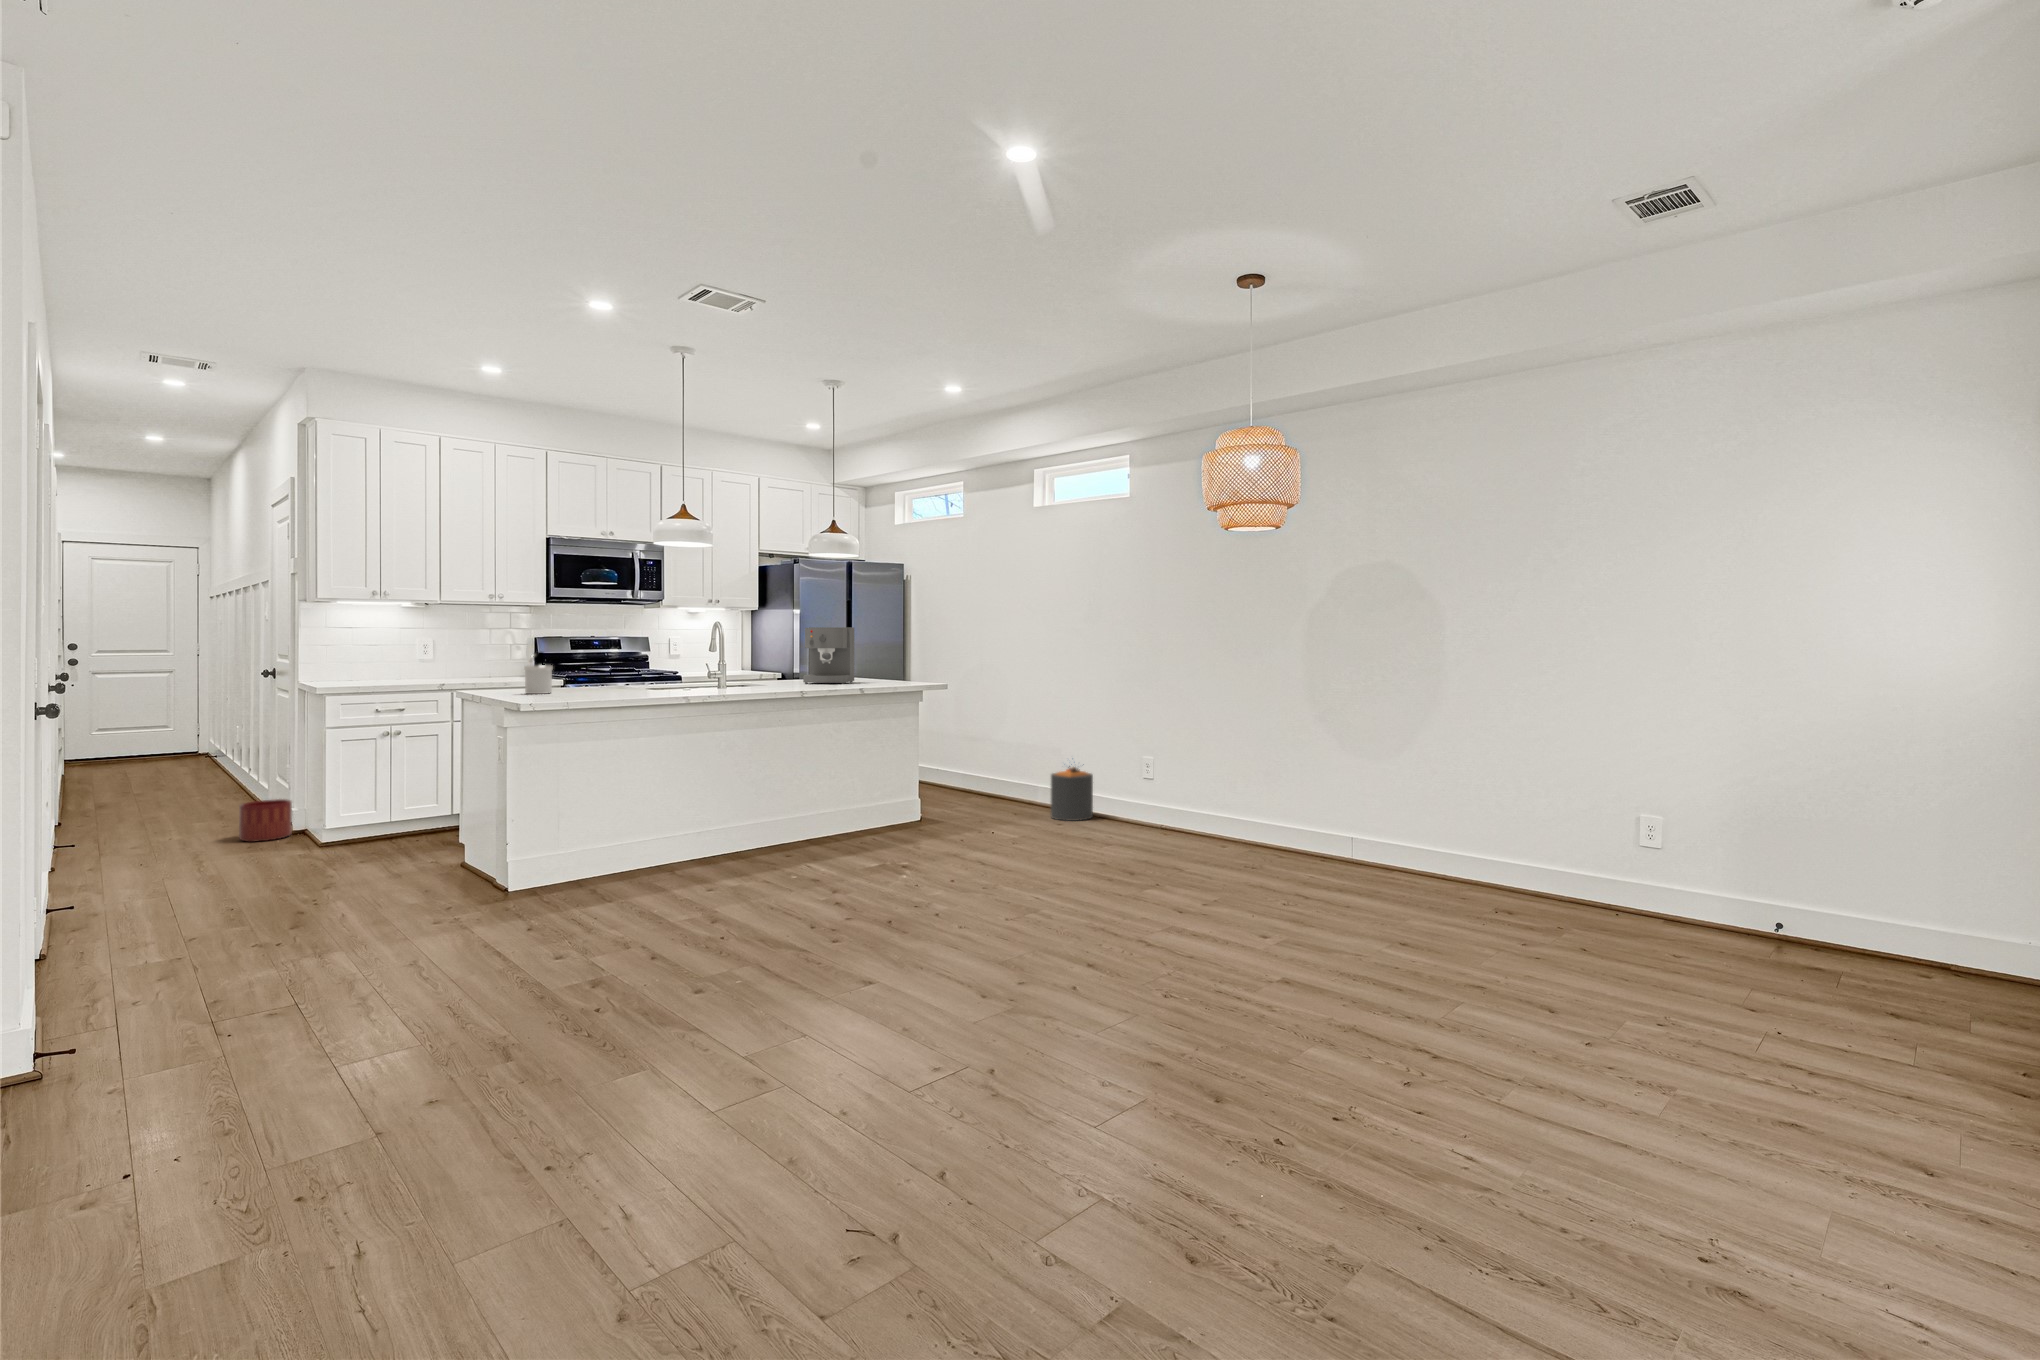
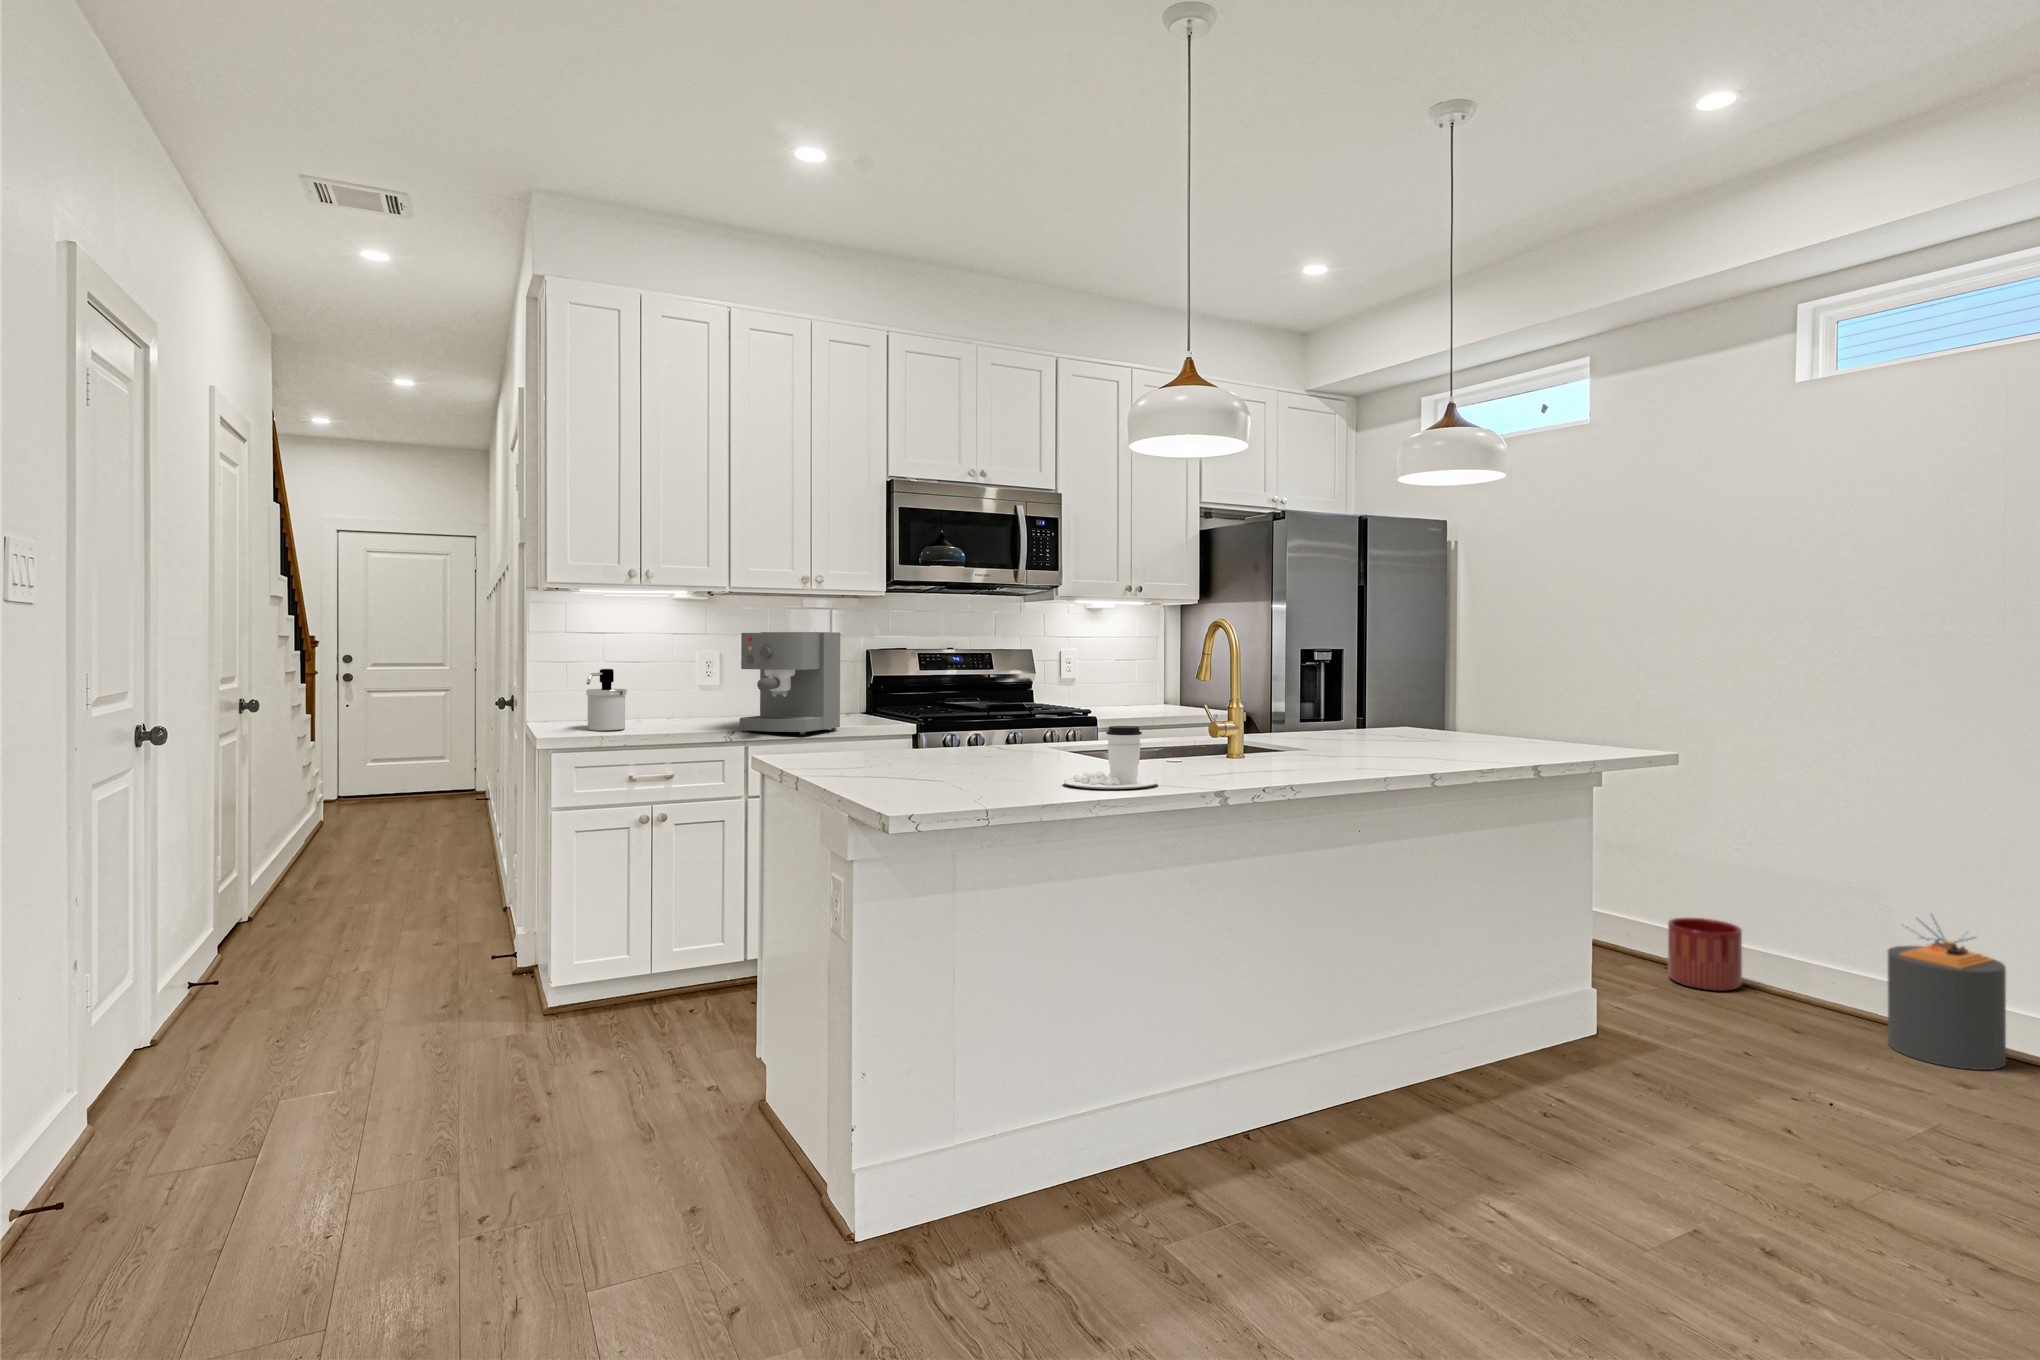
coffee maker: present [803,627,854,684] -> present [740,632,840,734]
soap dispenser: present [524,652,553,694] -> present [586,669,627,731]
coffee cup: none [613,668,659,694] -> present [1063,726,1158,789]
planter: present [239,799,292,842] -> present [1668,918,1742,991]

